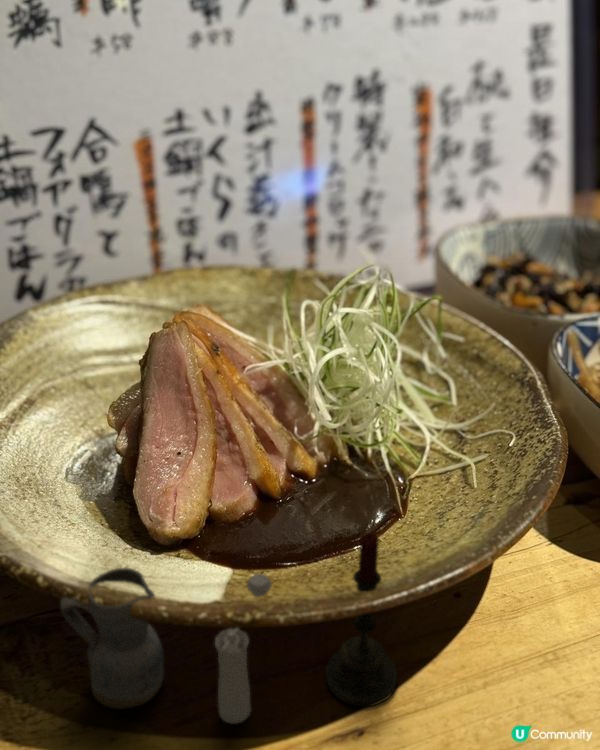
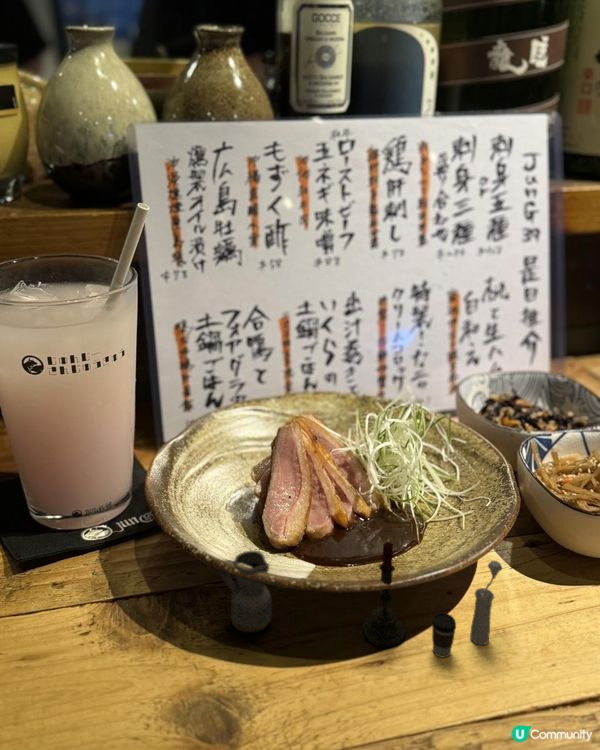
pepper mill: present [215,574,272,723] -> present [470,561,502,645]
coffee cup: none [446,641,488,713] -> present [432,613,456,657]

